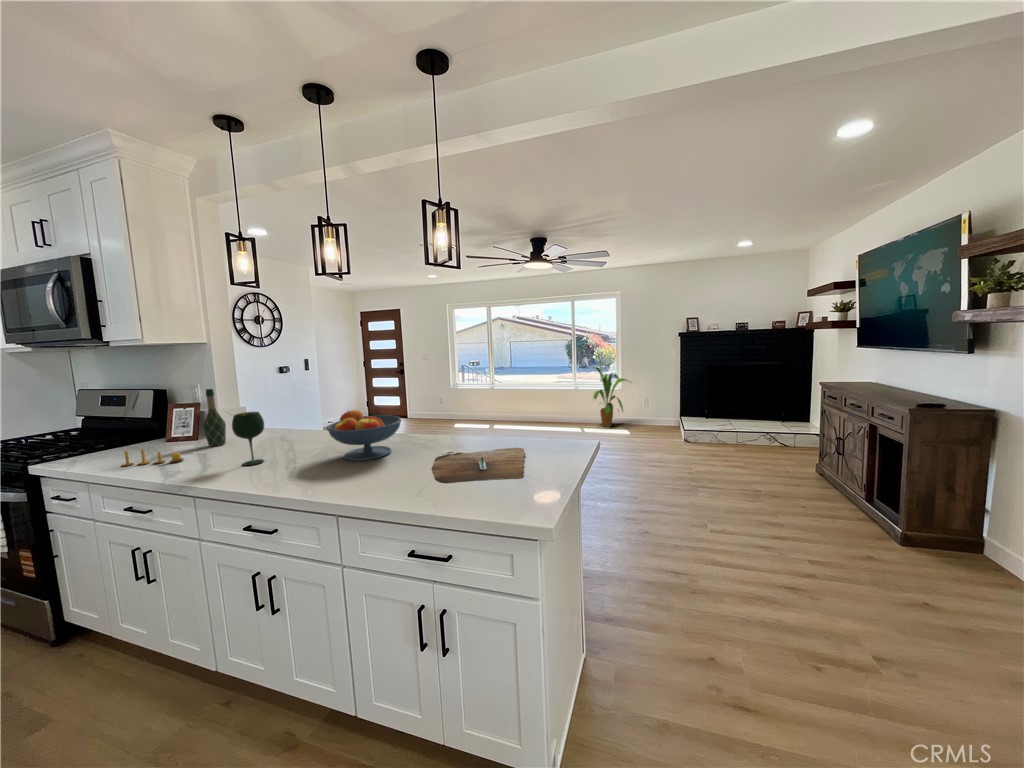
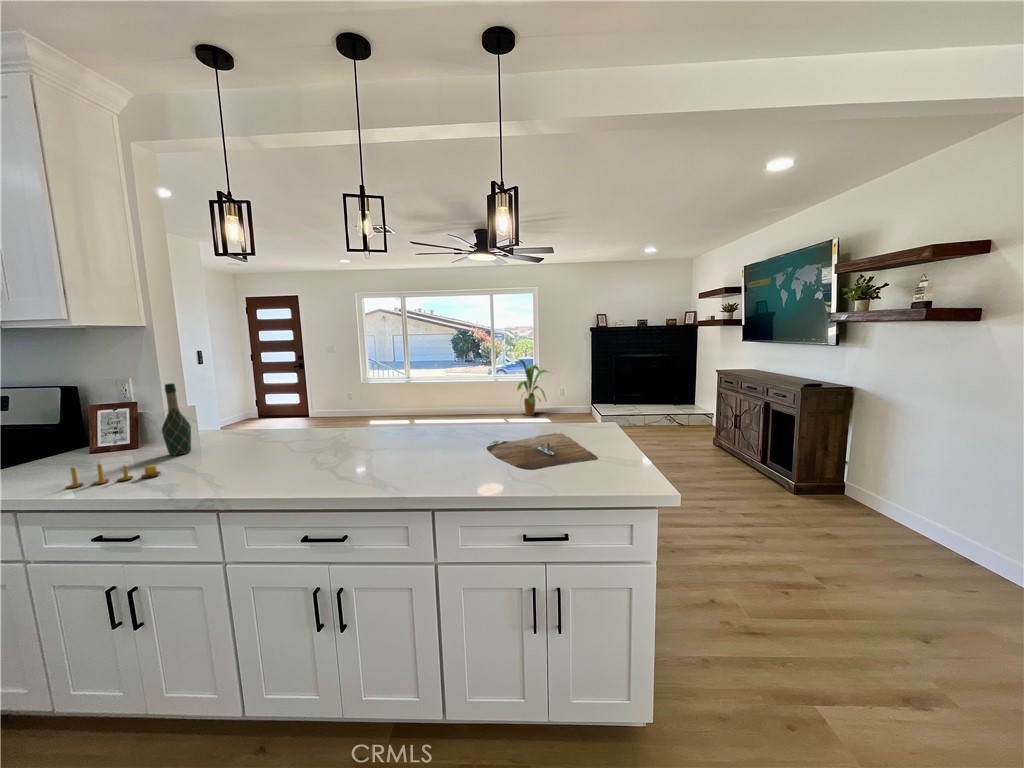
fruit bowl: present [327,410,402,461] -> none [361,403,441,457]
wine glass: present [232,412,264,465] -> none [247,408,285,472]

